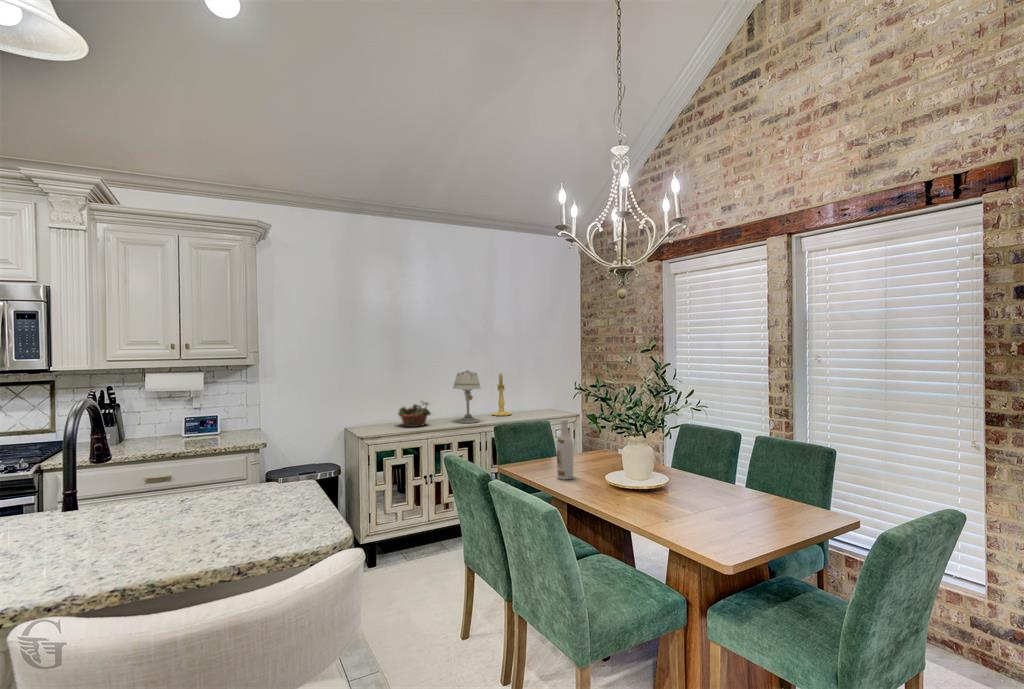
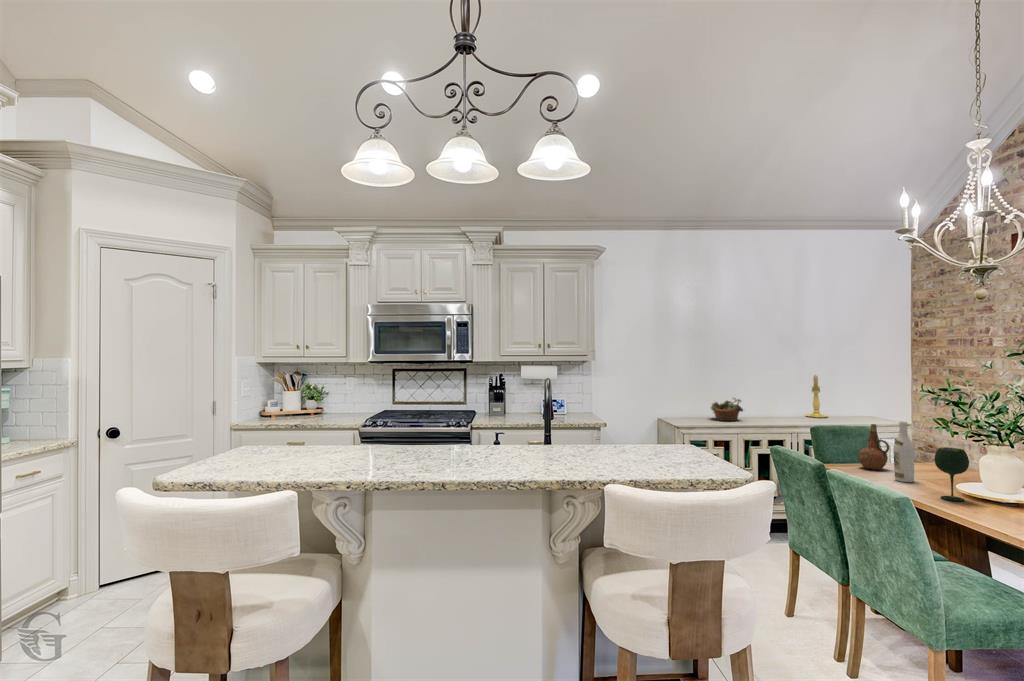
table lamp: present [453,370,481,423] -> none [765,371,795,422]
ceramic pitcher: none [529,423,555,468] -> present [858,424,889,470]
wine glass: none [587,443,614,496] -> present [934,447,969,501]

